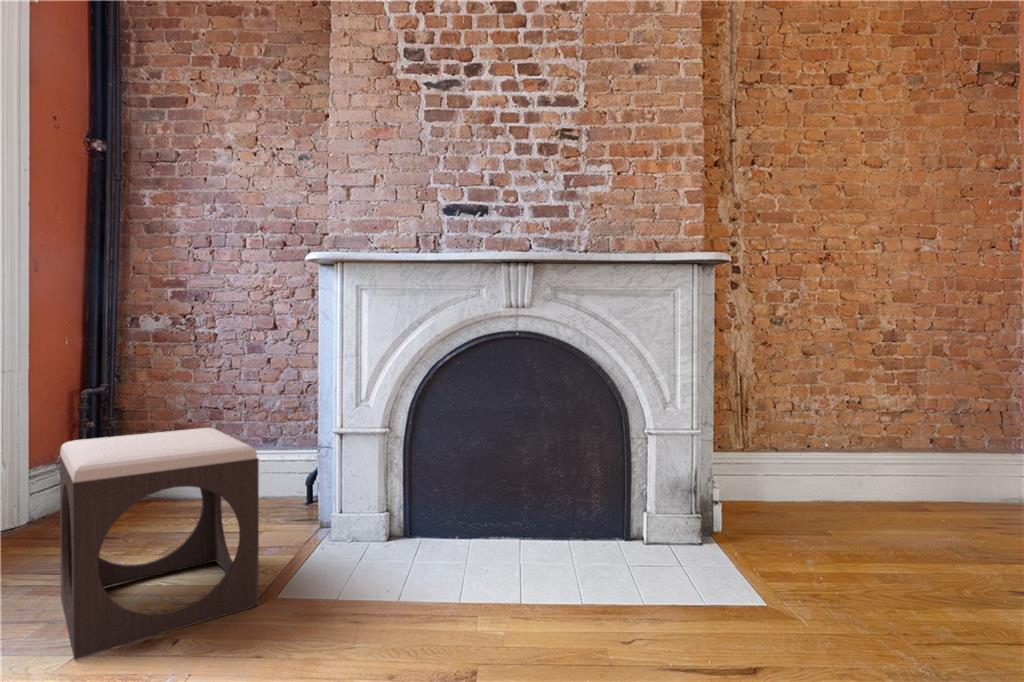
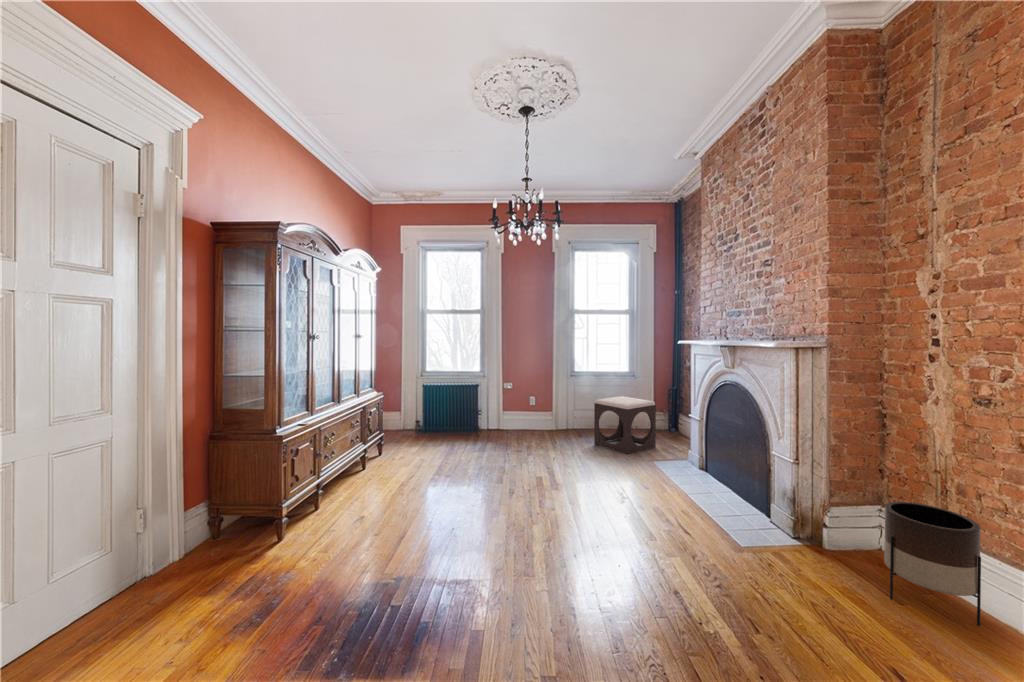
planter: none [763,424,834,522] -> present [884,502,981,626]

